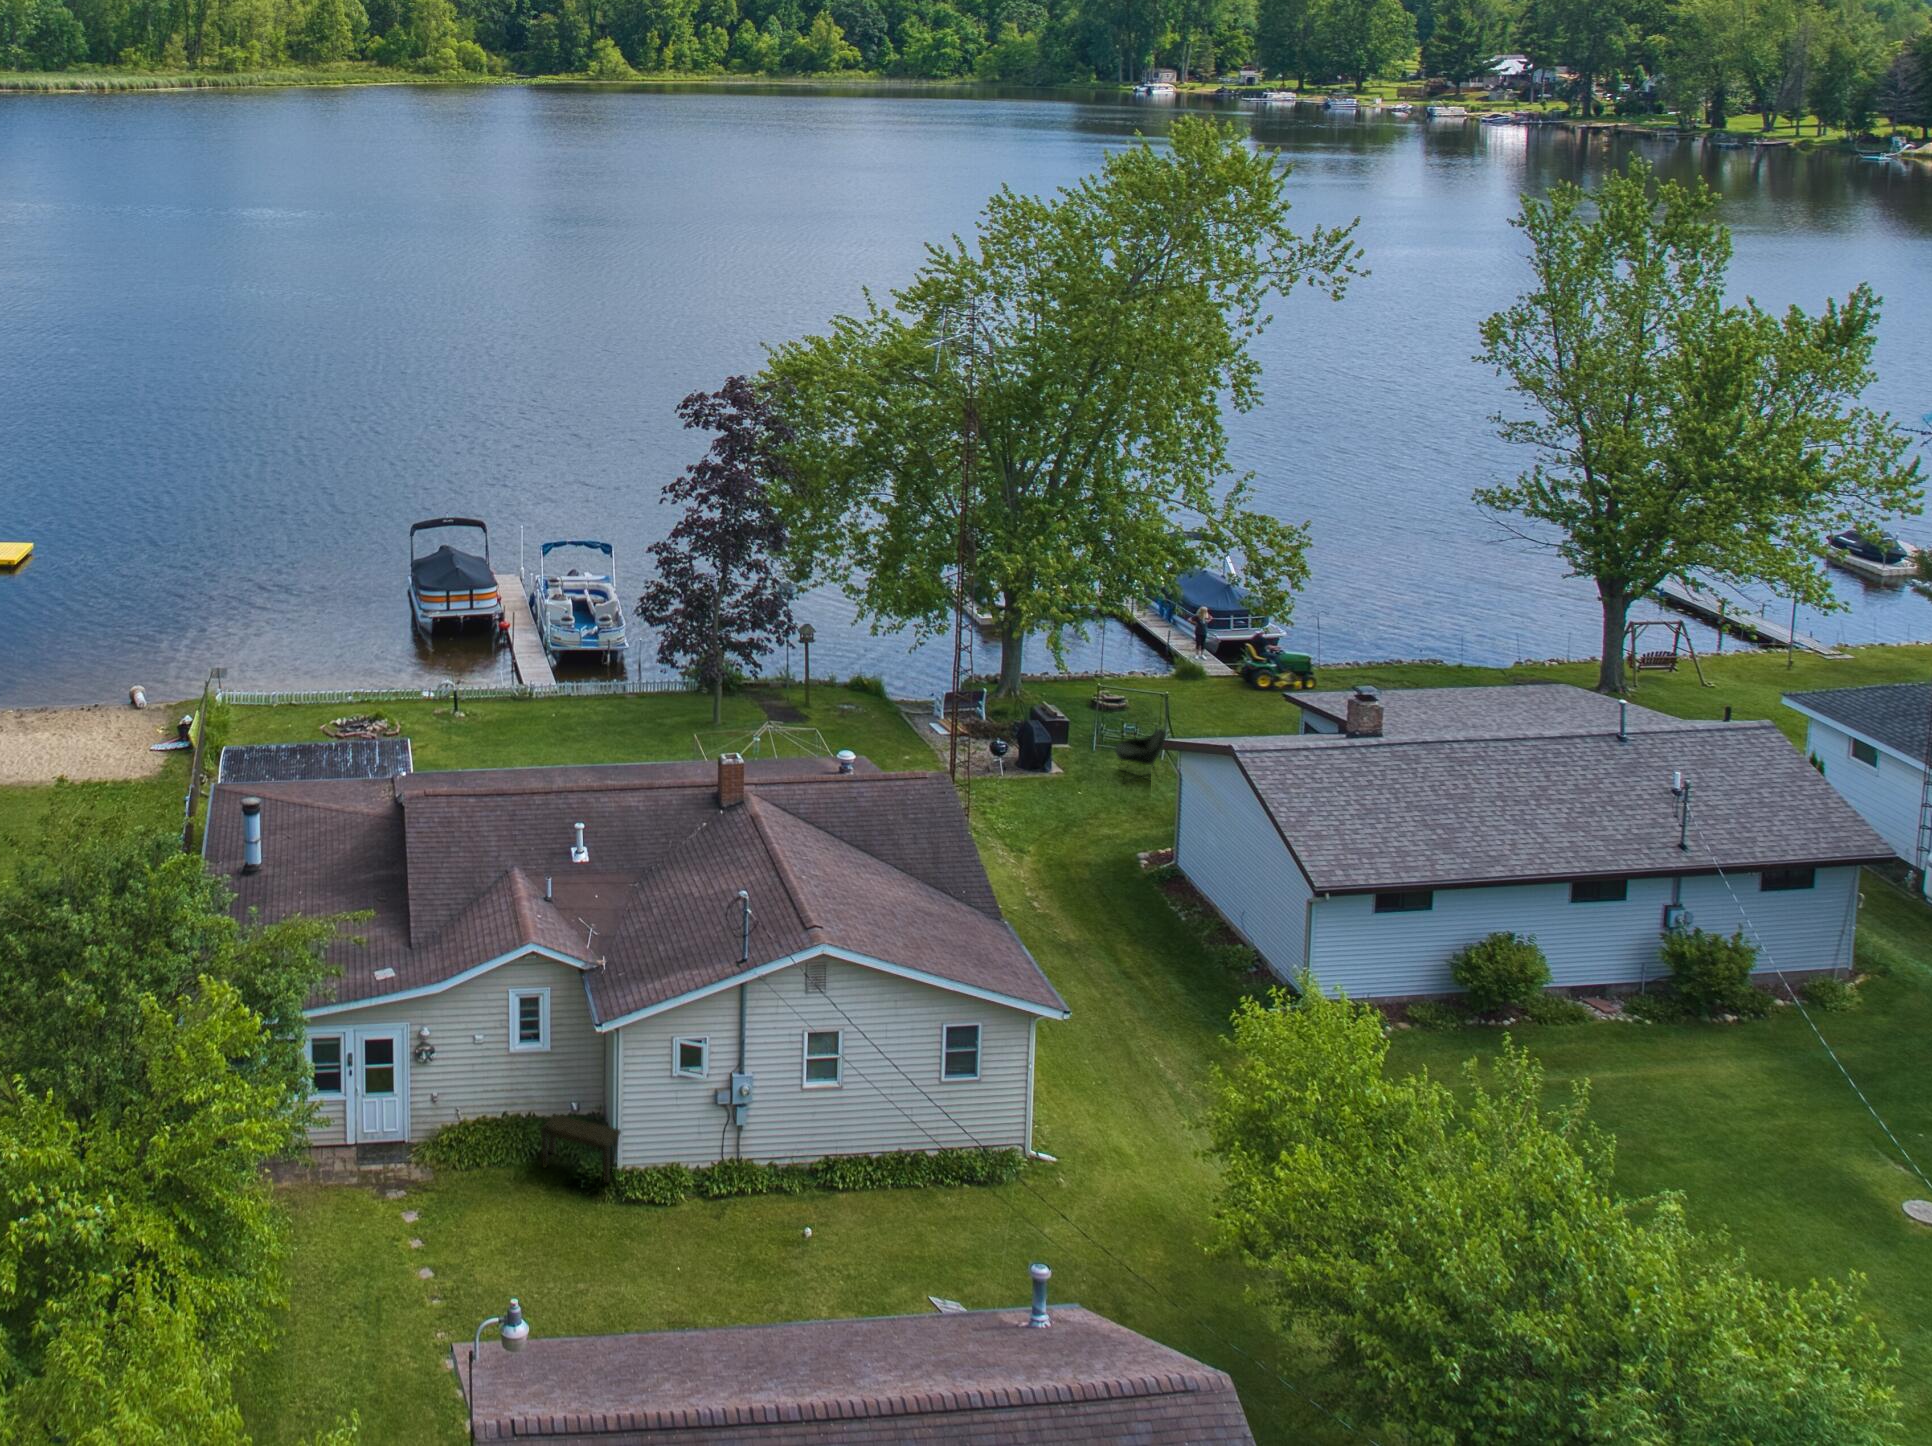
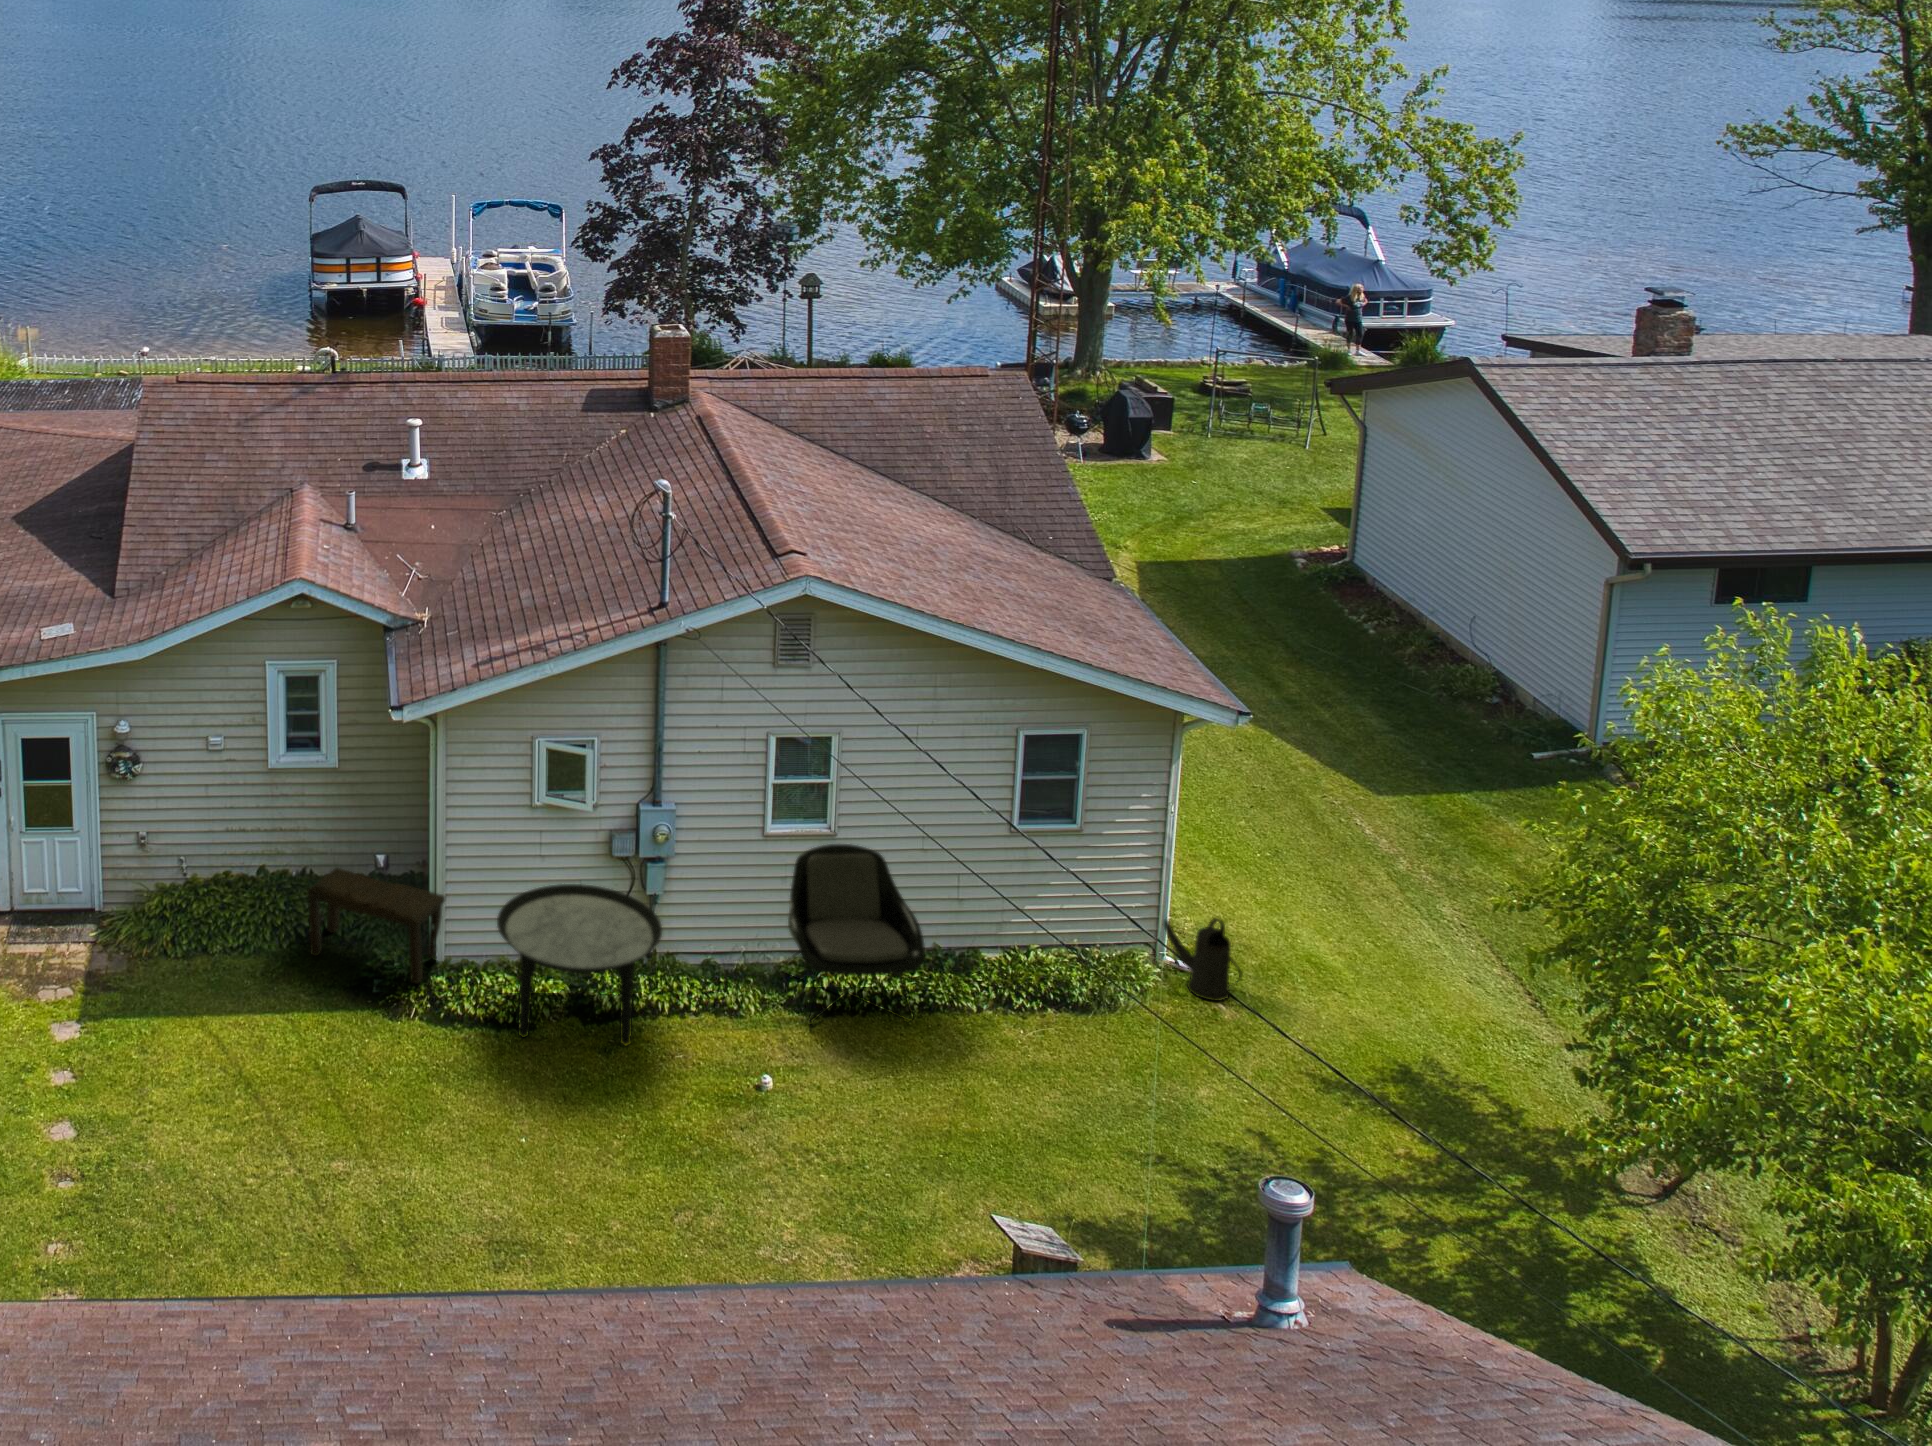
lounge chair: present [1116,729,1166,778] -> present [784,844,925,1025]
round table: none [654,1121,748,1217] -> present [497,884,662,1046]
watering can: none [1026,1123,1073,1180] -> present [1164,918,1242,1001]

